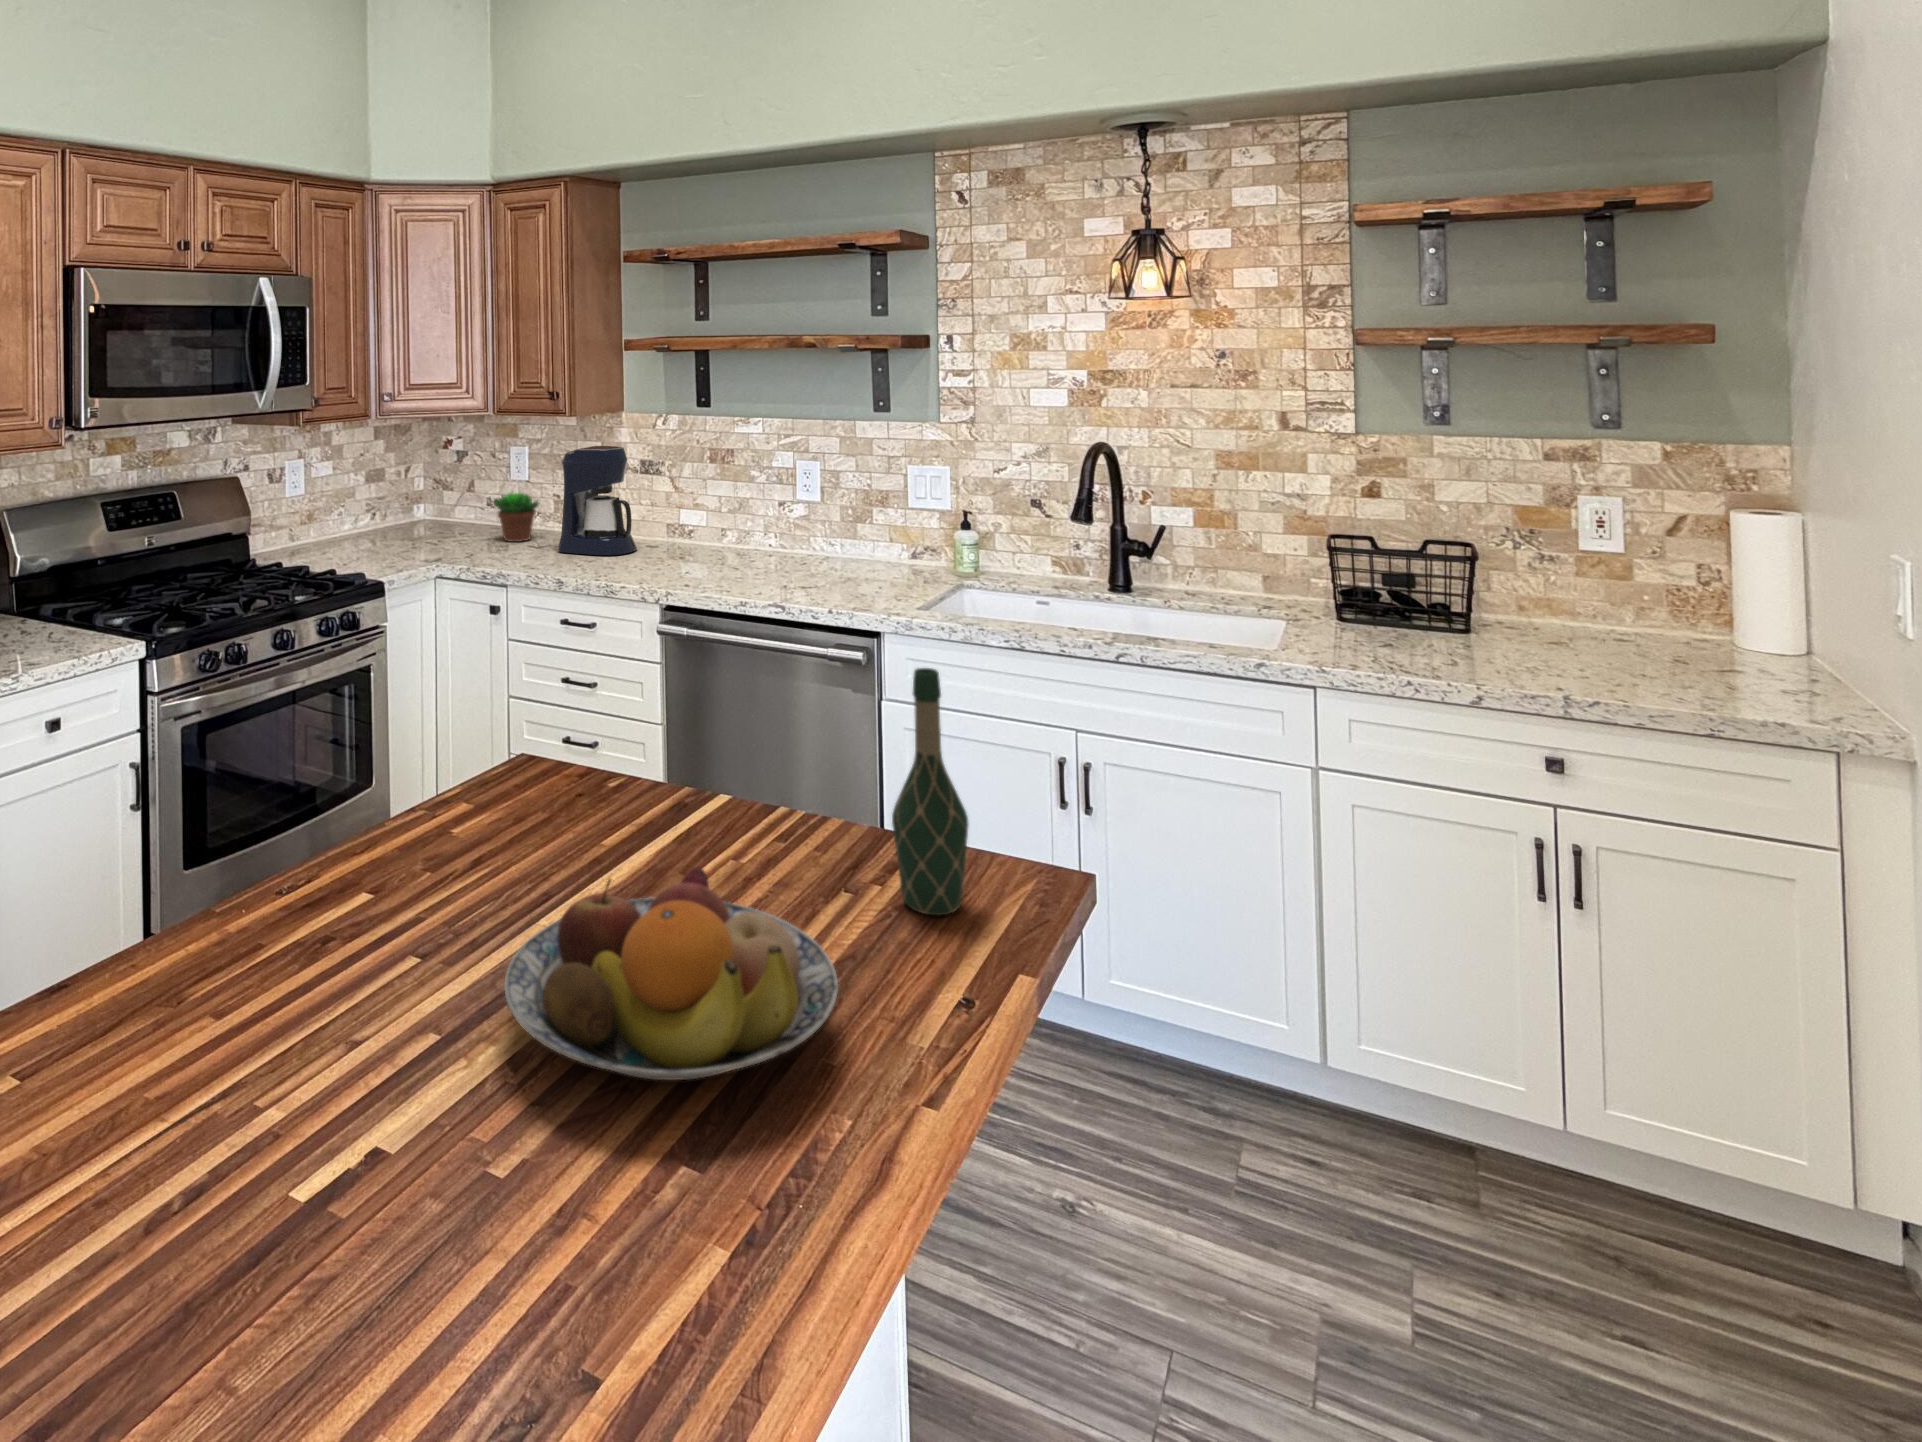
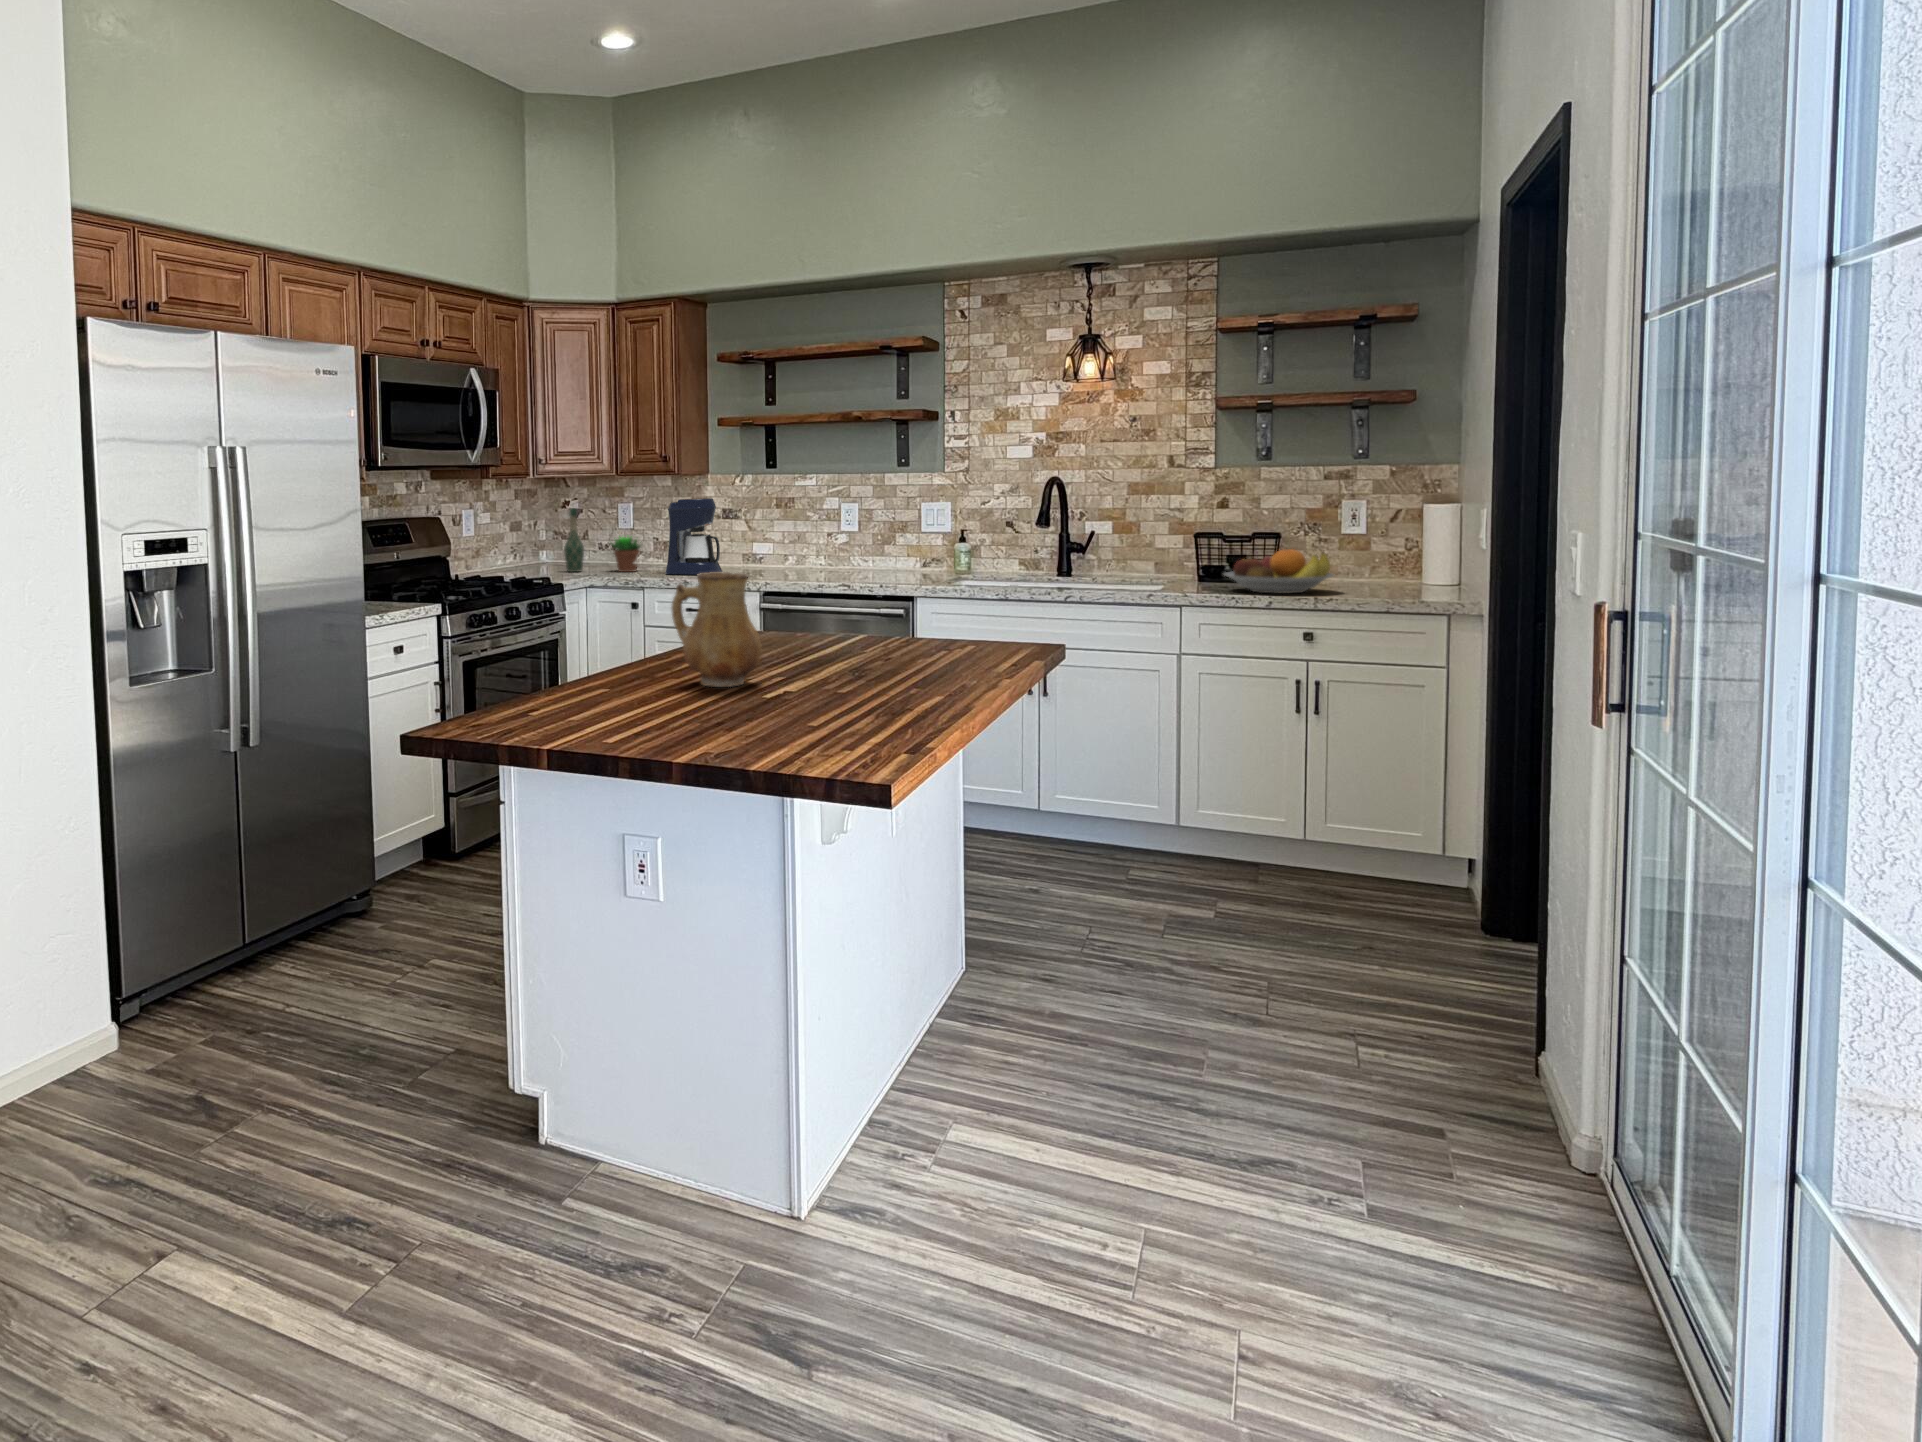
wine bottle: present [892,668,969,915] -> present [564,508,584,572]
ceramic pitcher: none [162,814,360,1128] -> present [672,572,762,687]
fruit bowl: present [504,867,838,1080] -> present [1224,549,1334,594]

